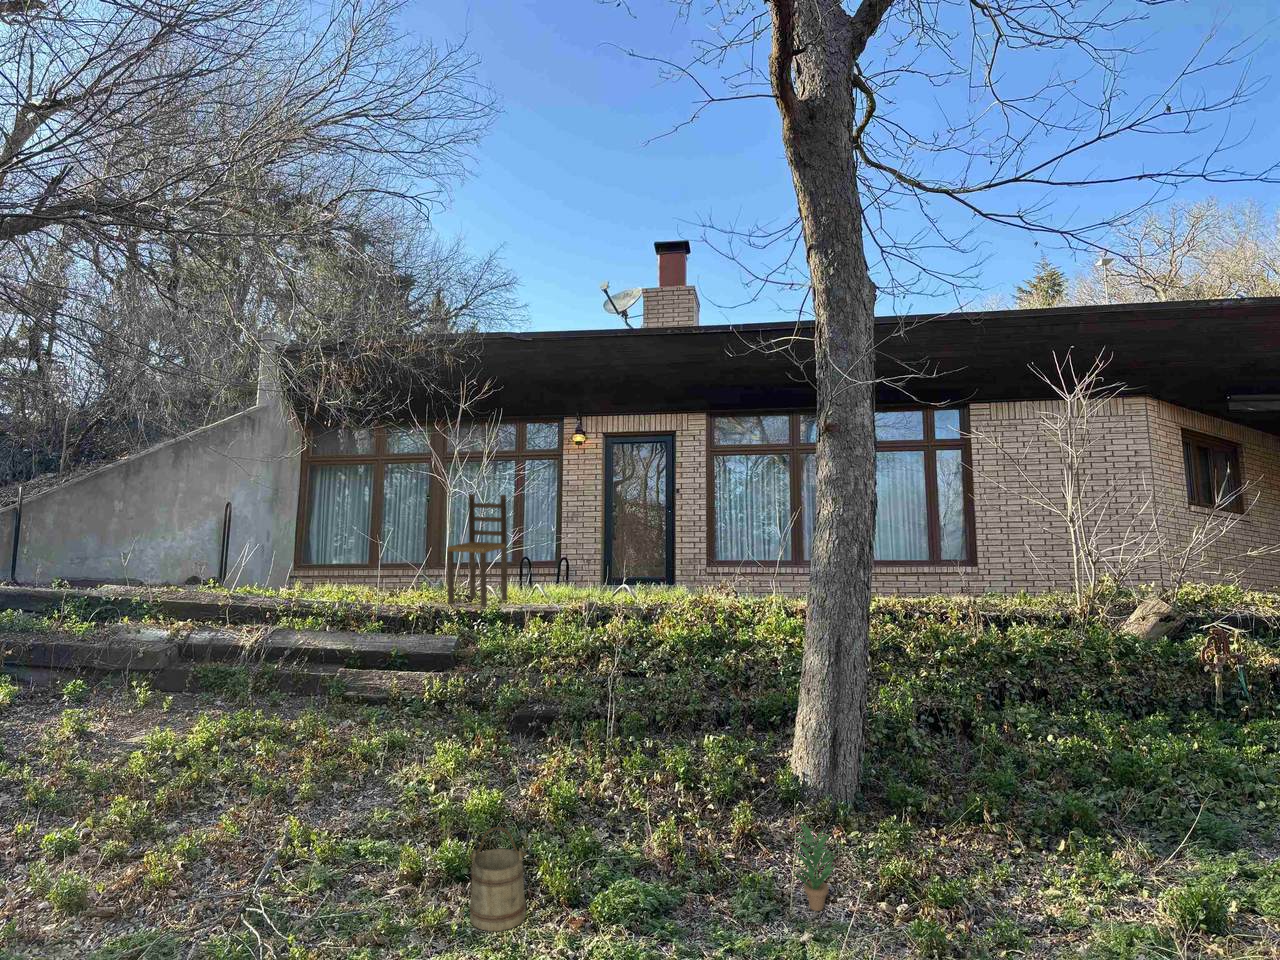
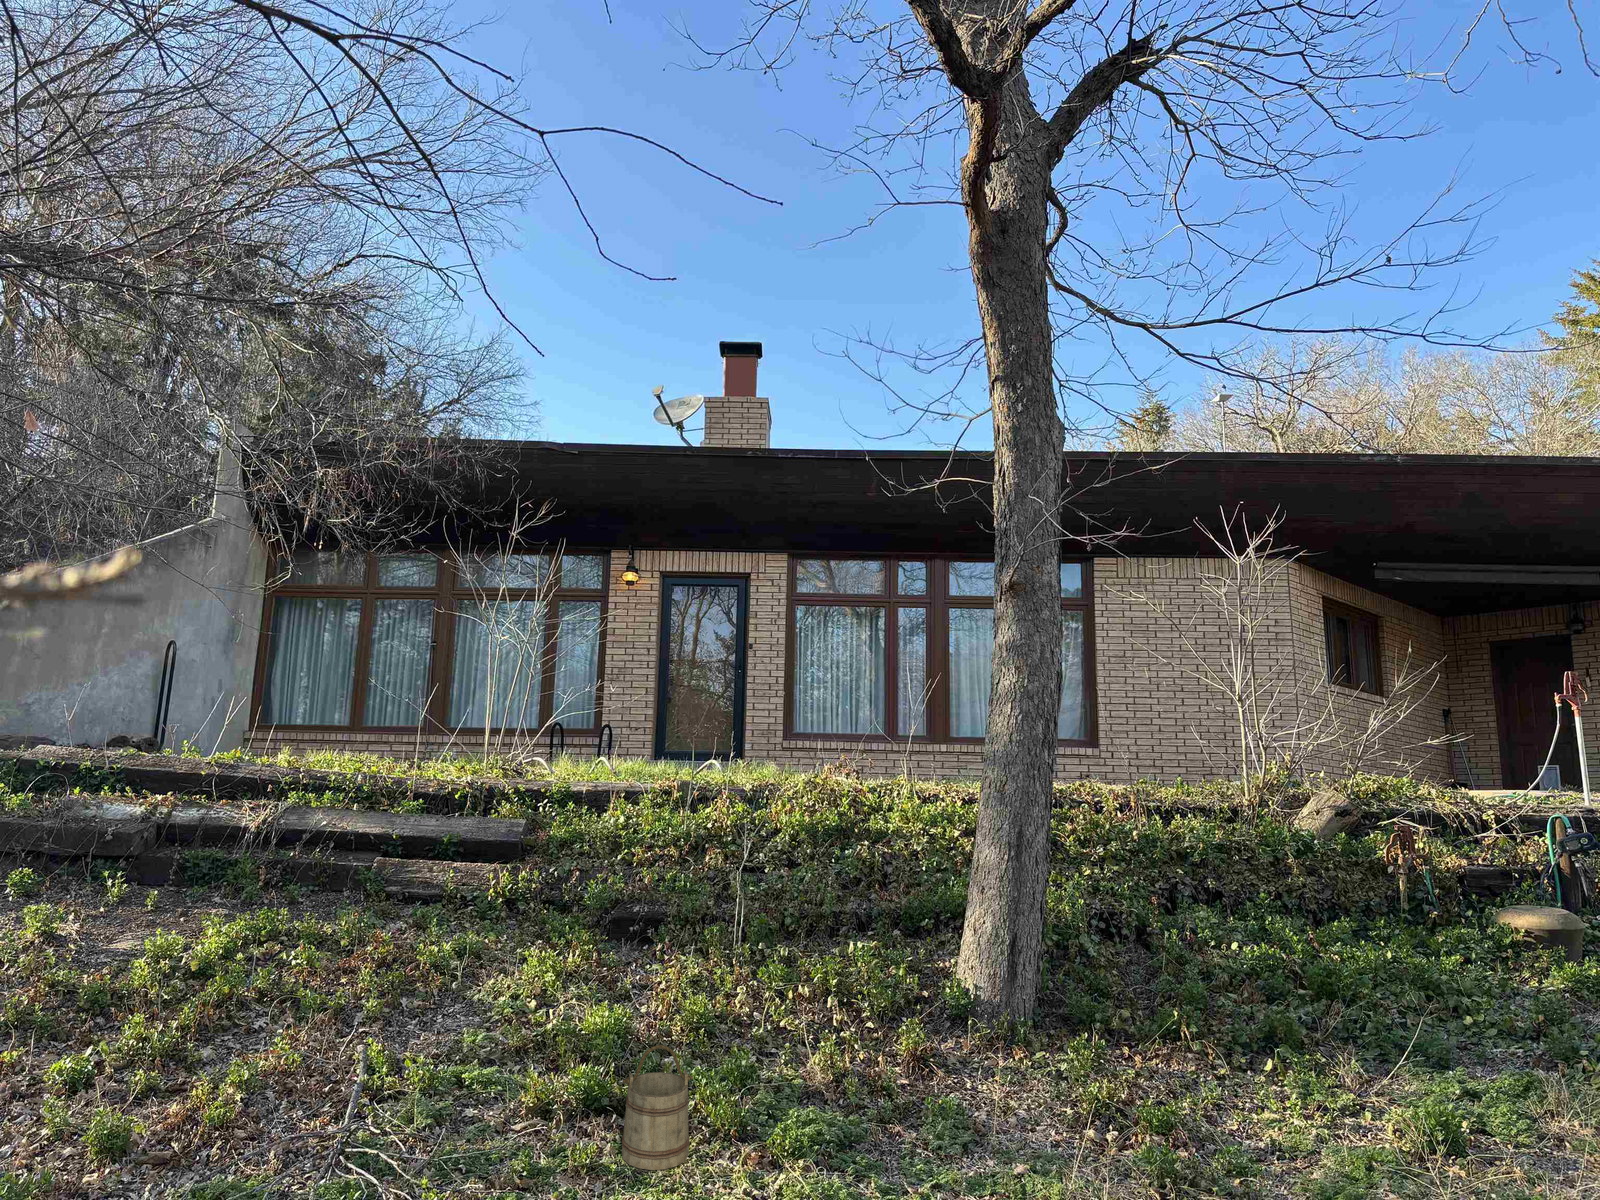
chair: present [447,494,508,606] -> none [506,643,584,786]
potted plant: present [794,824,835,911] -> none [992,1036,1047,1140]

